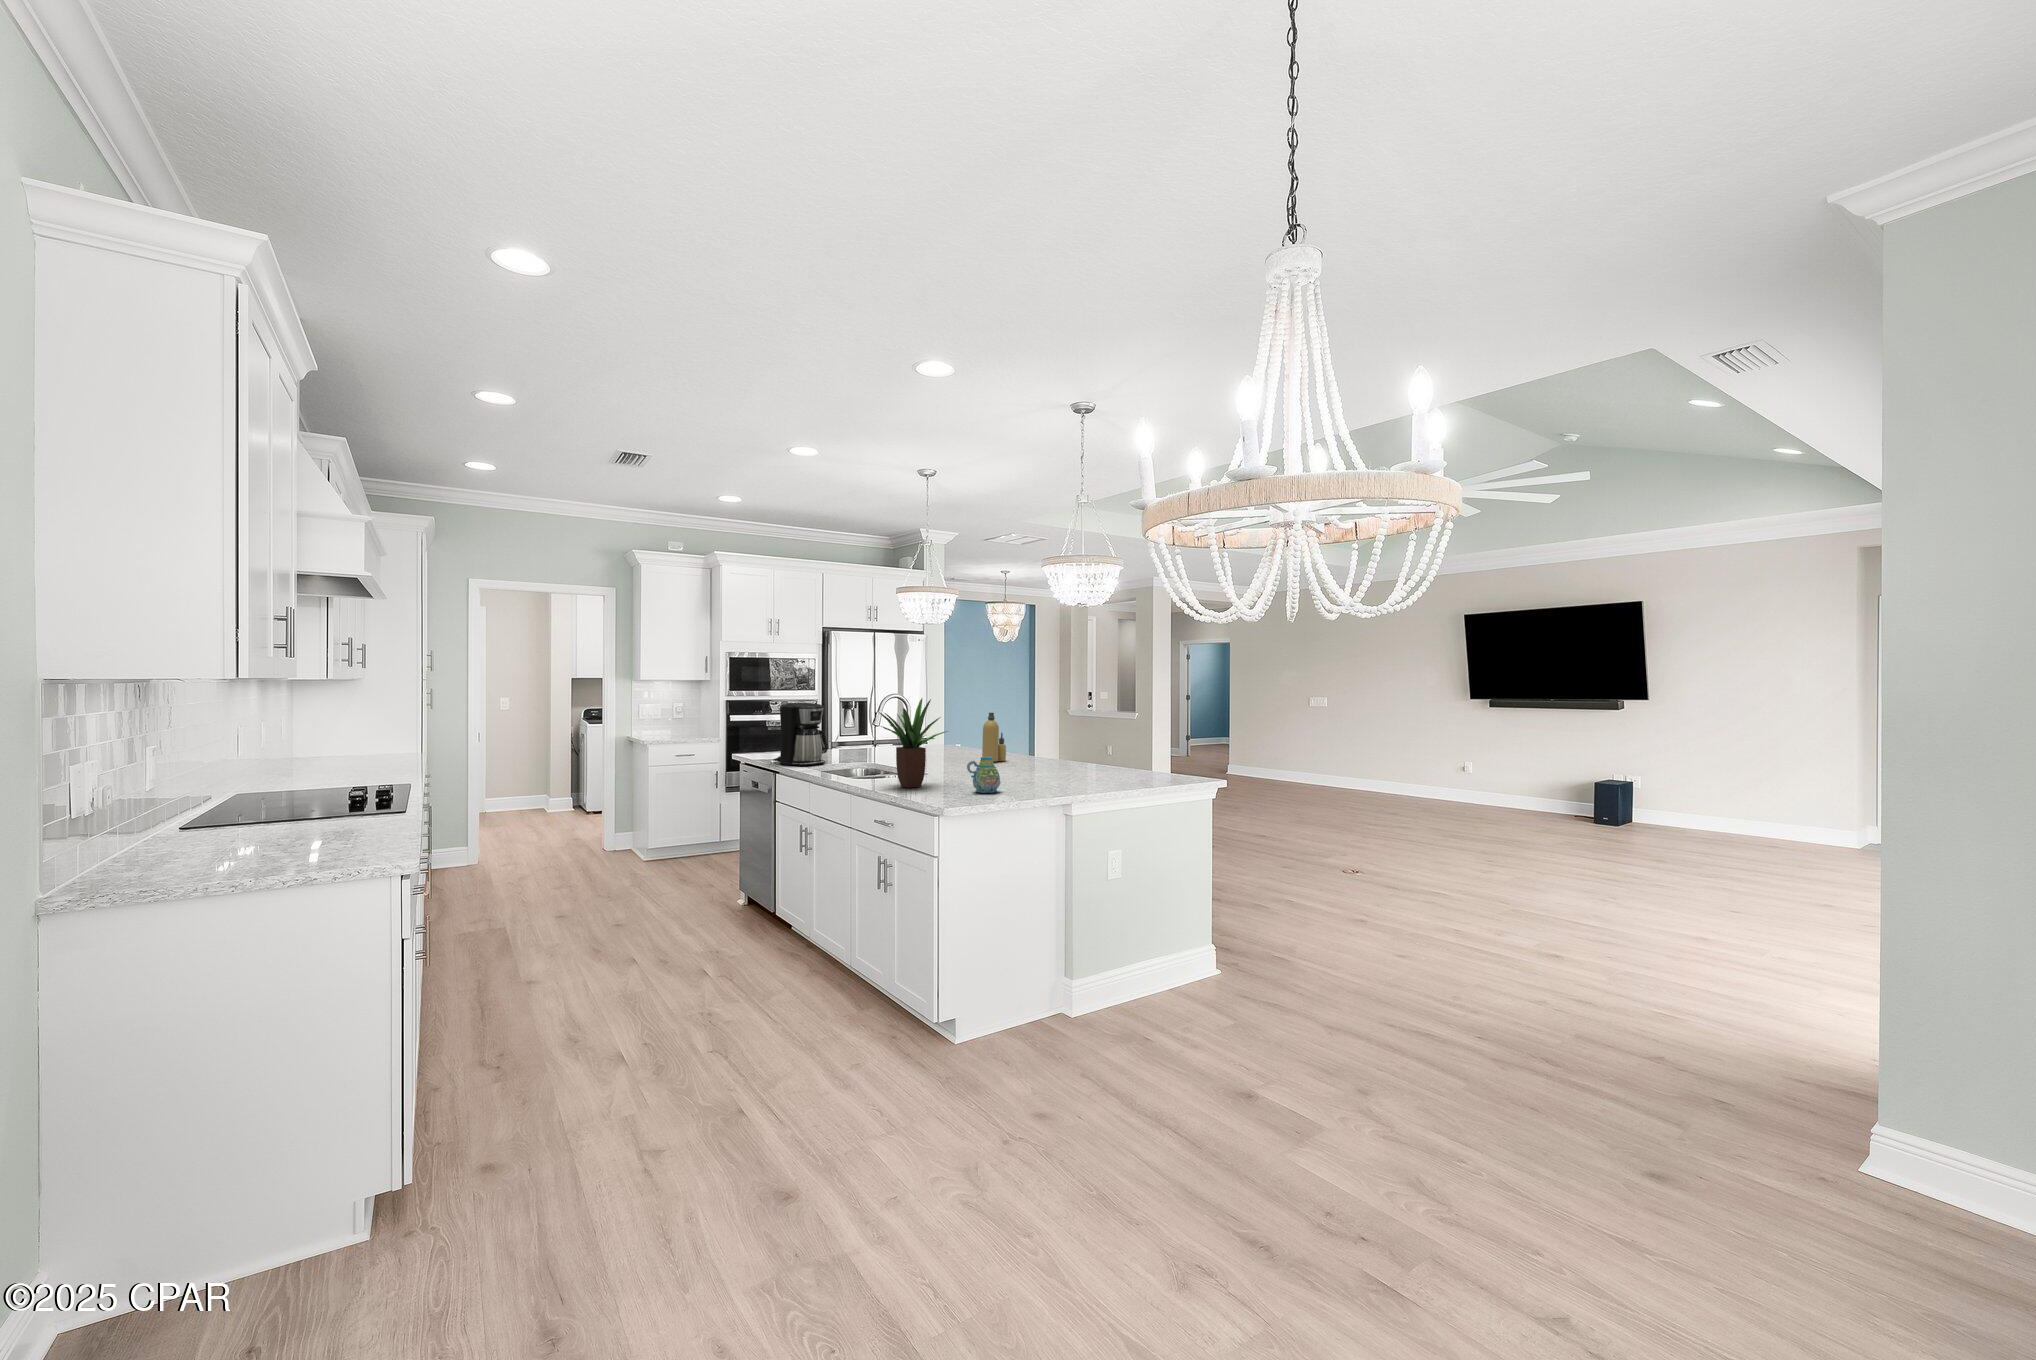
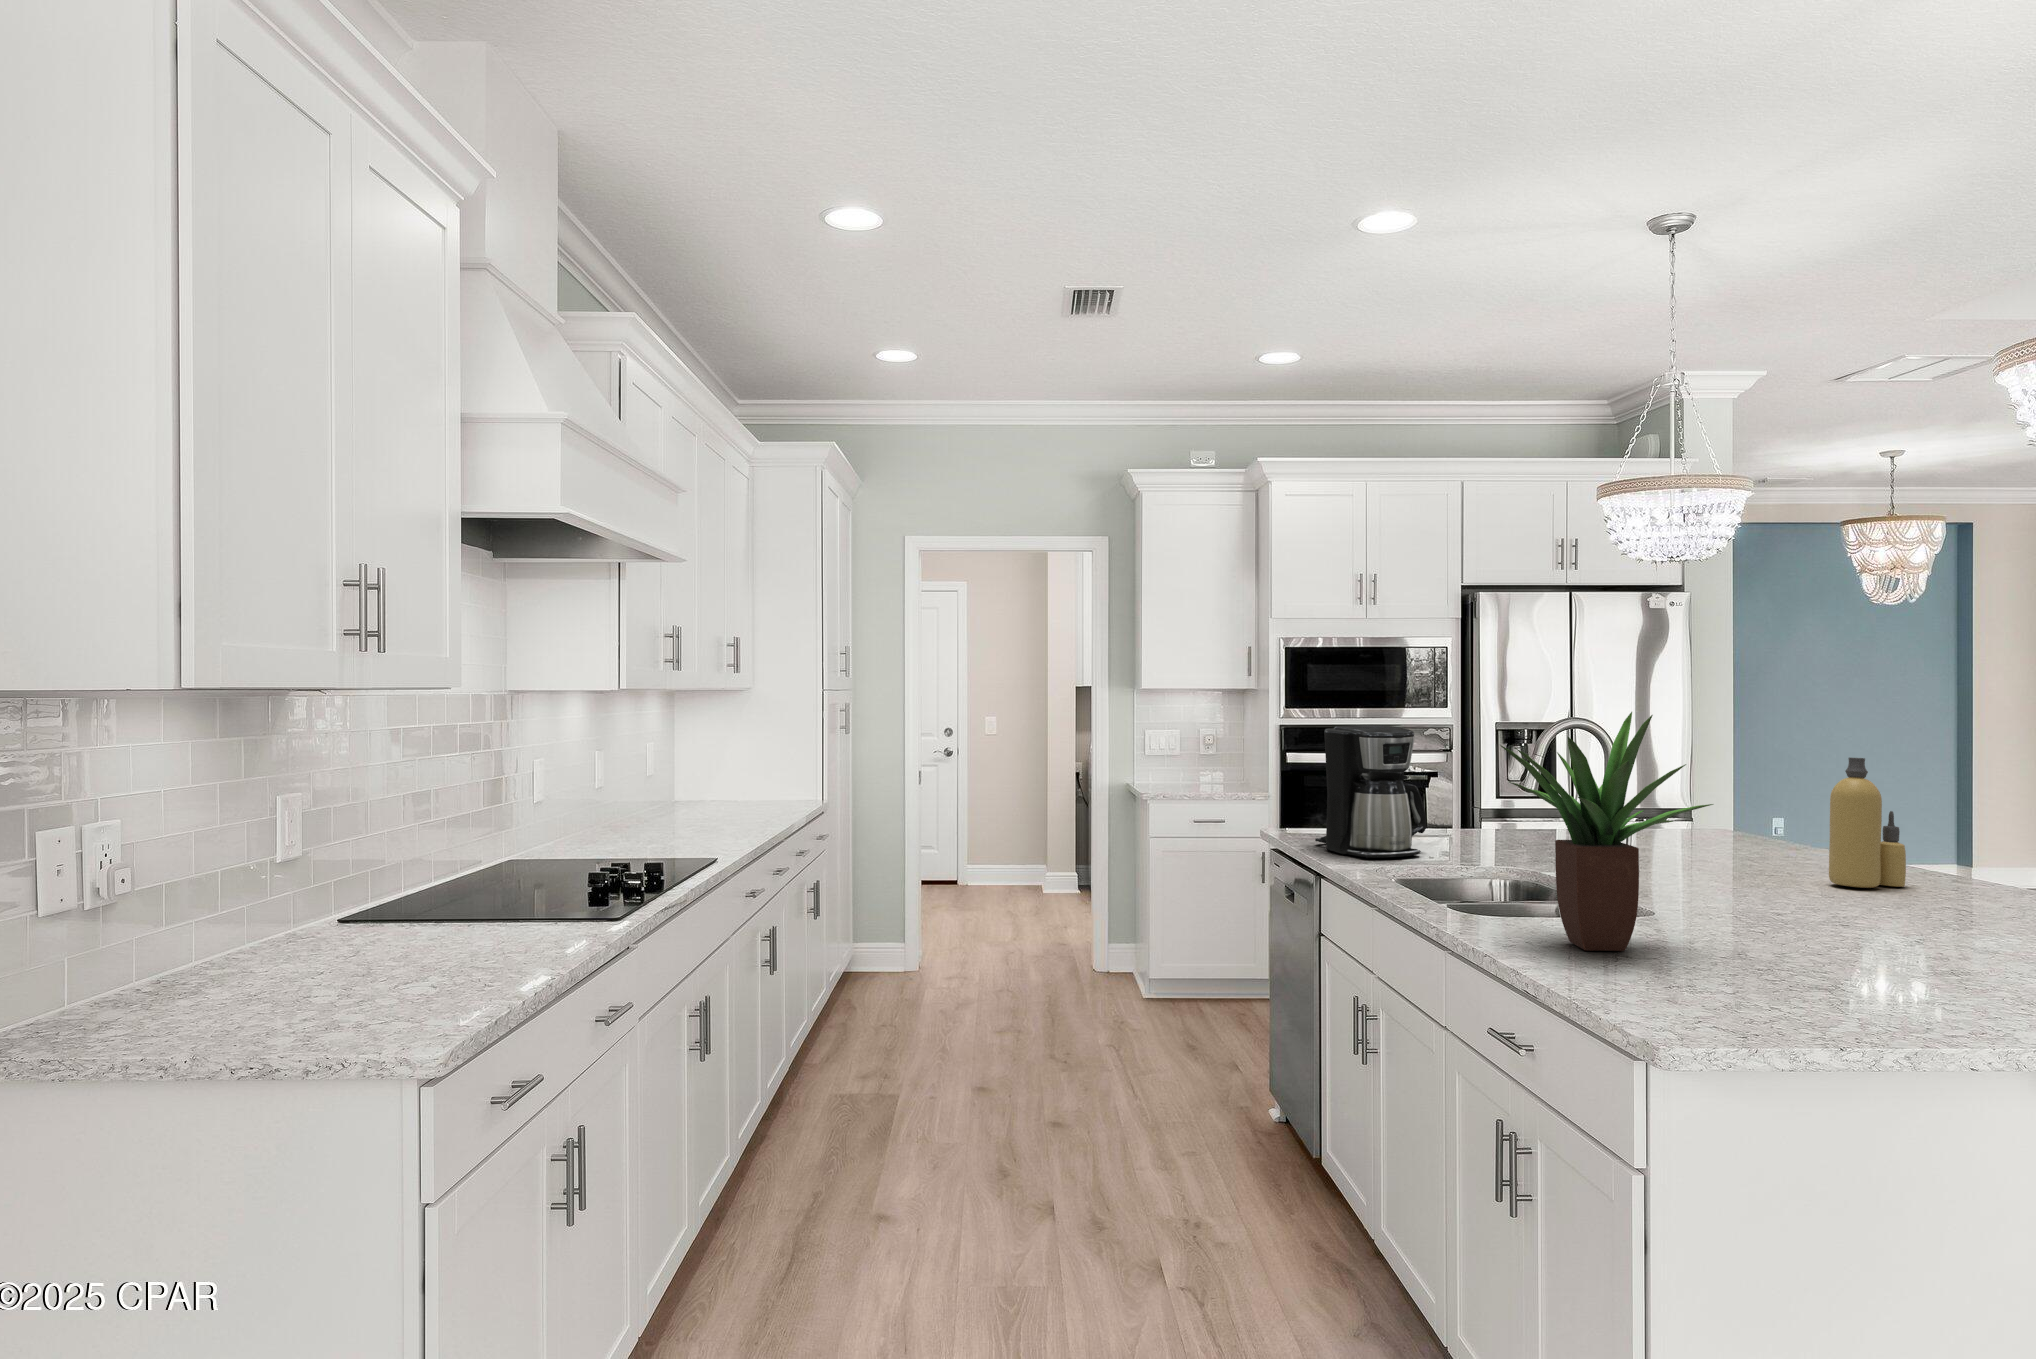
mug: present [967,757,1001,793] -> none [1768,890,1894,1004]

